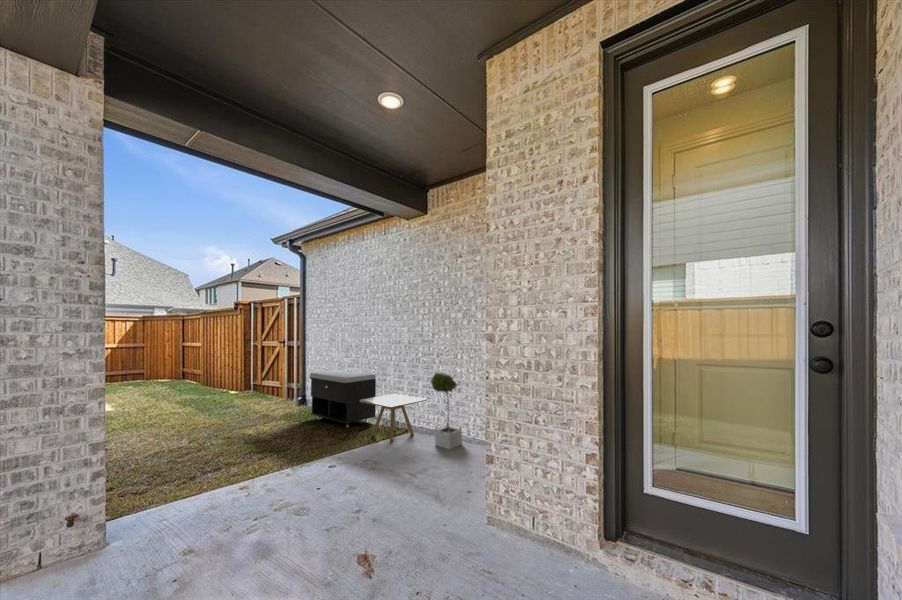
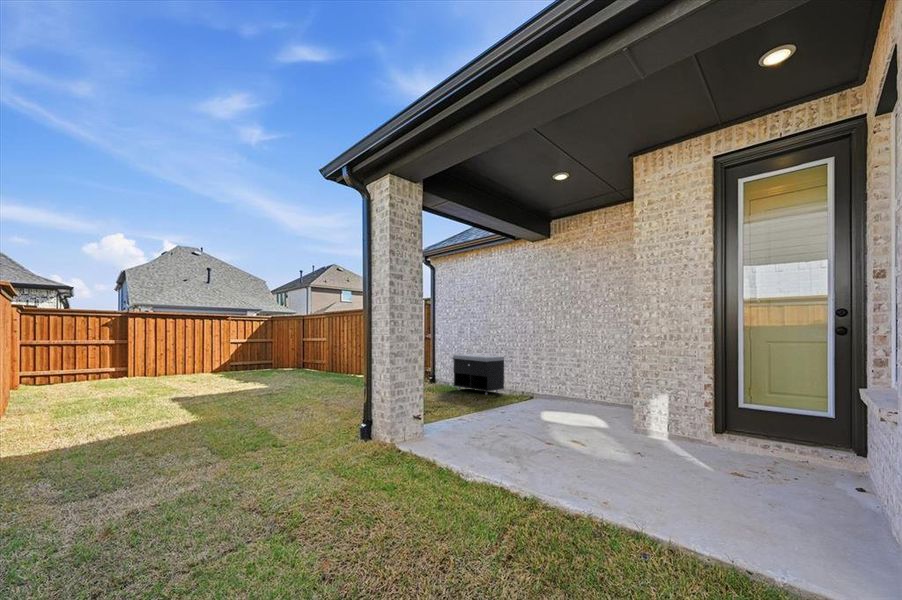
potted tree: present [431,373,462,449] -> none [559,353,583,407]
side table: present [360,394,426,441] -> none [502,371,550,402]

